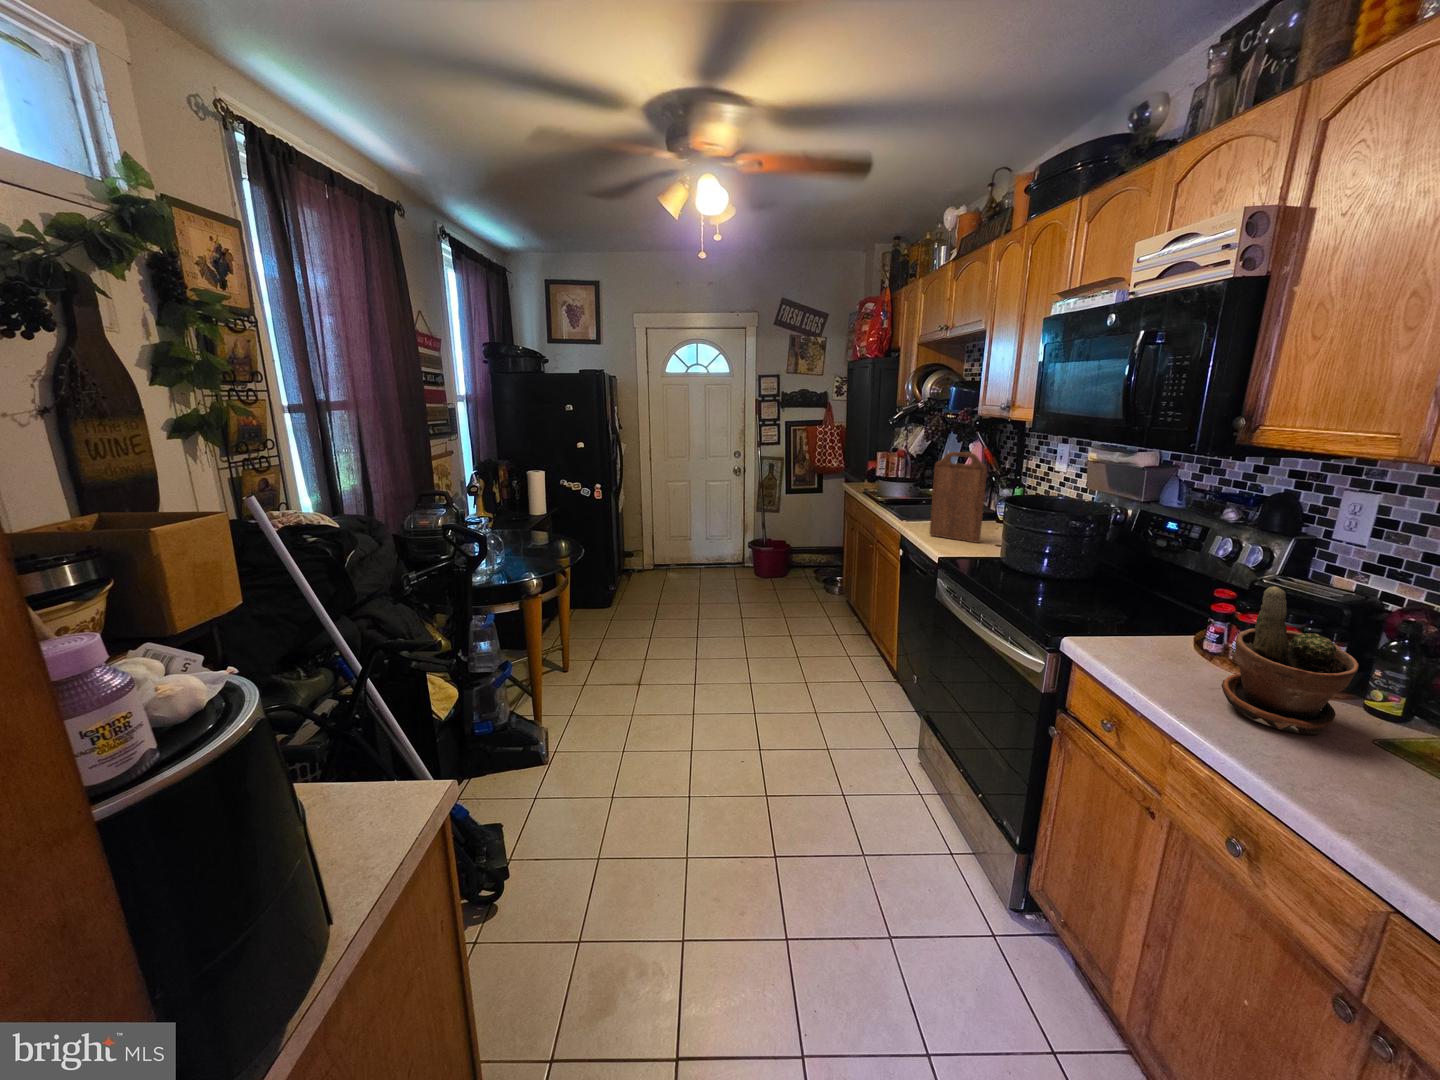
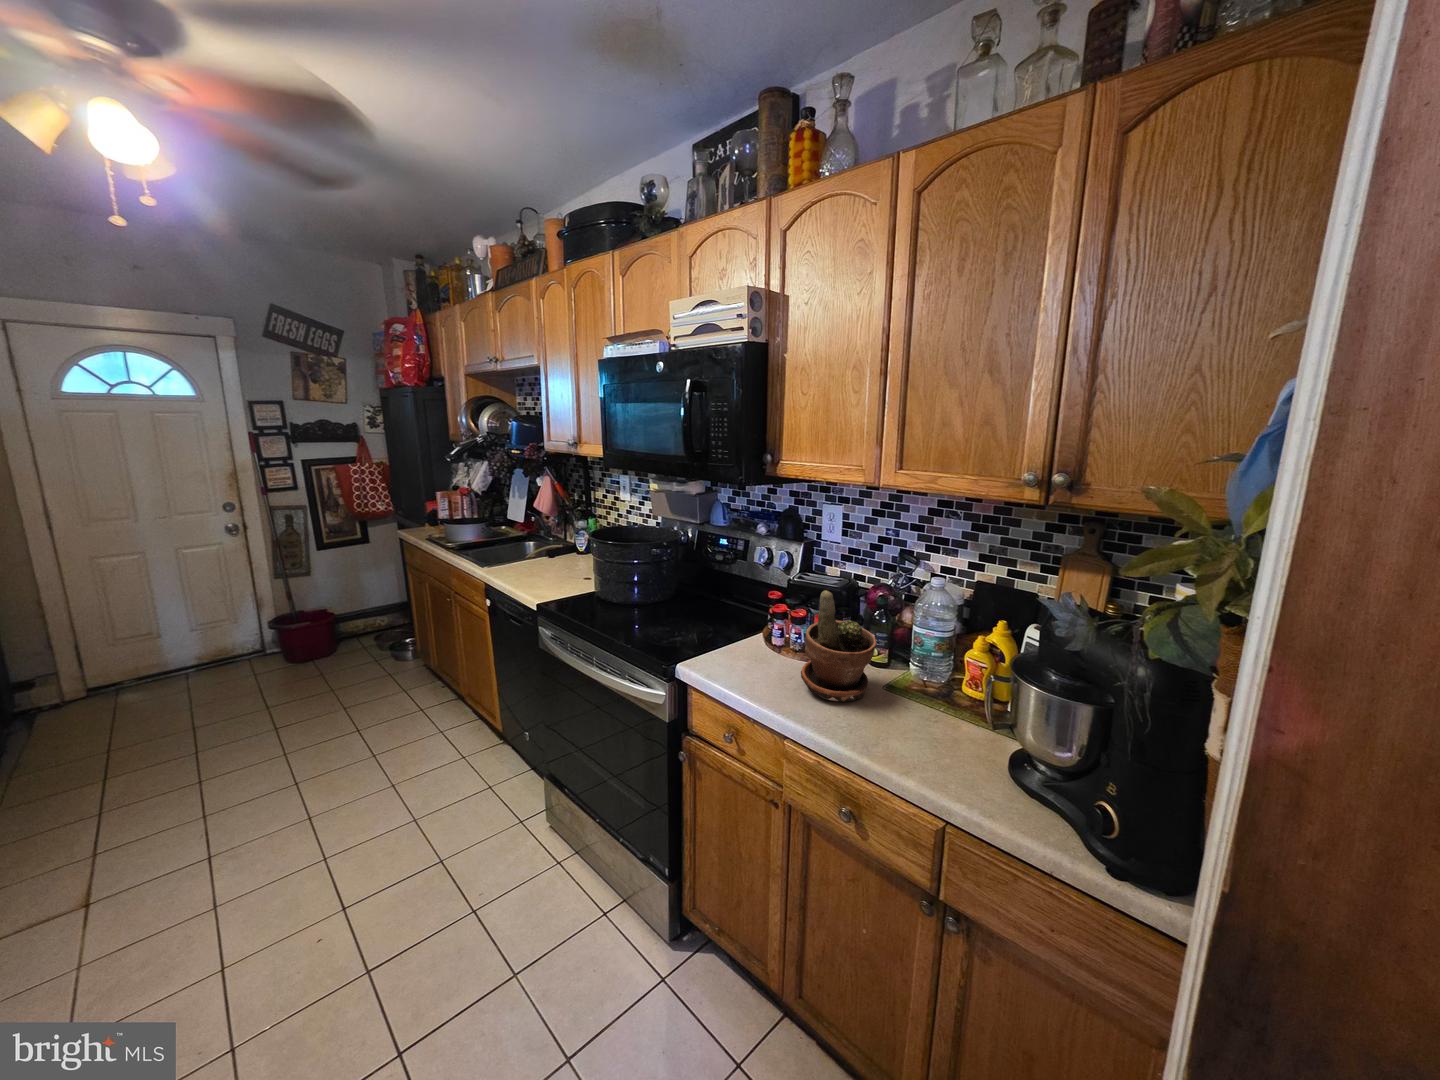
cutting board: present [930,452,987,543] -> none [512,489,569,579]

